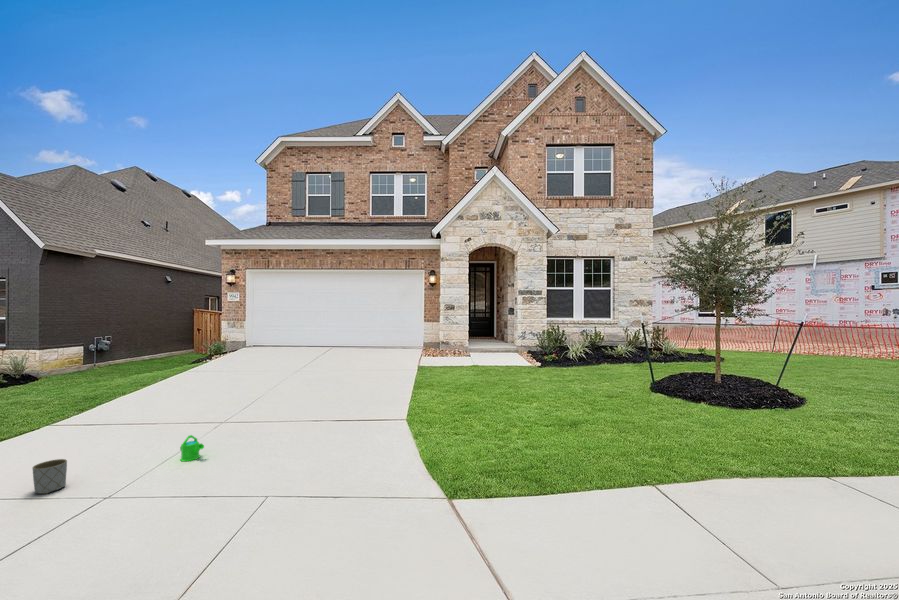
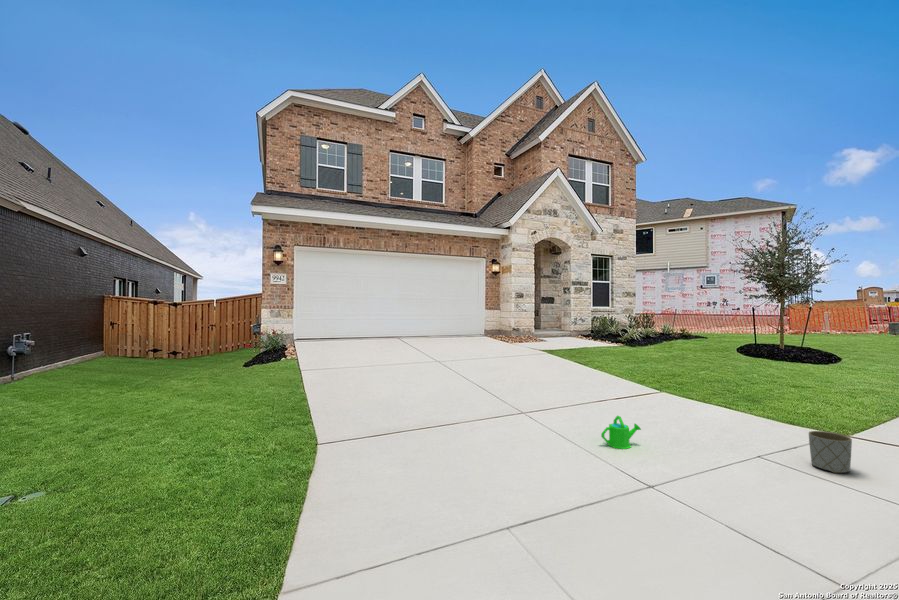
watering can: present [180,435,204,461] -> present [601,416,641,449]

